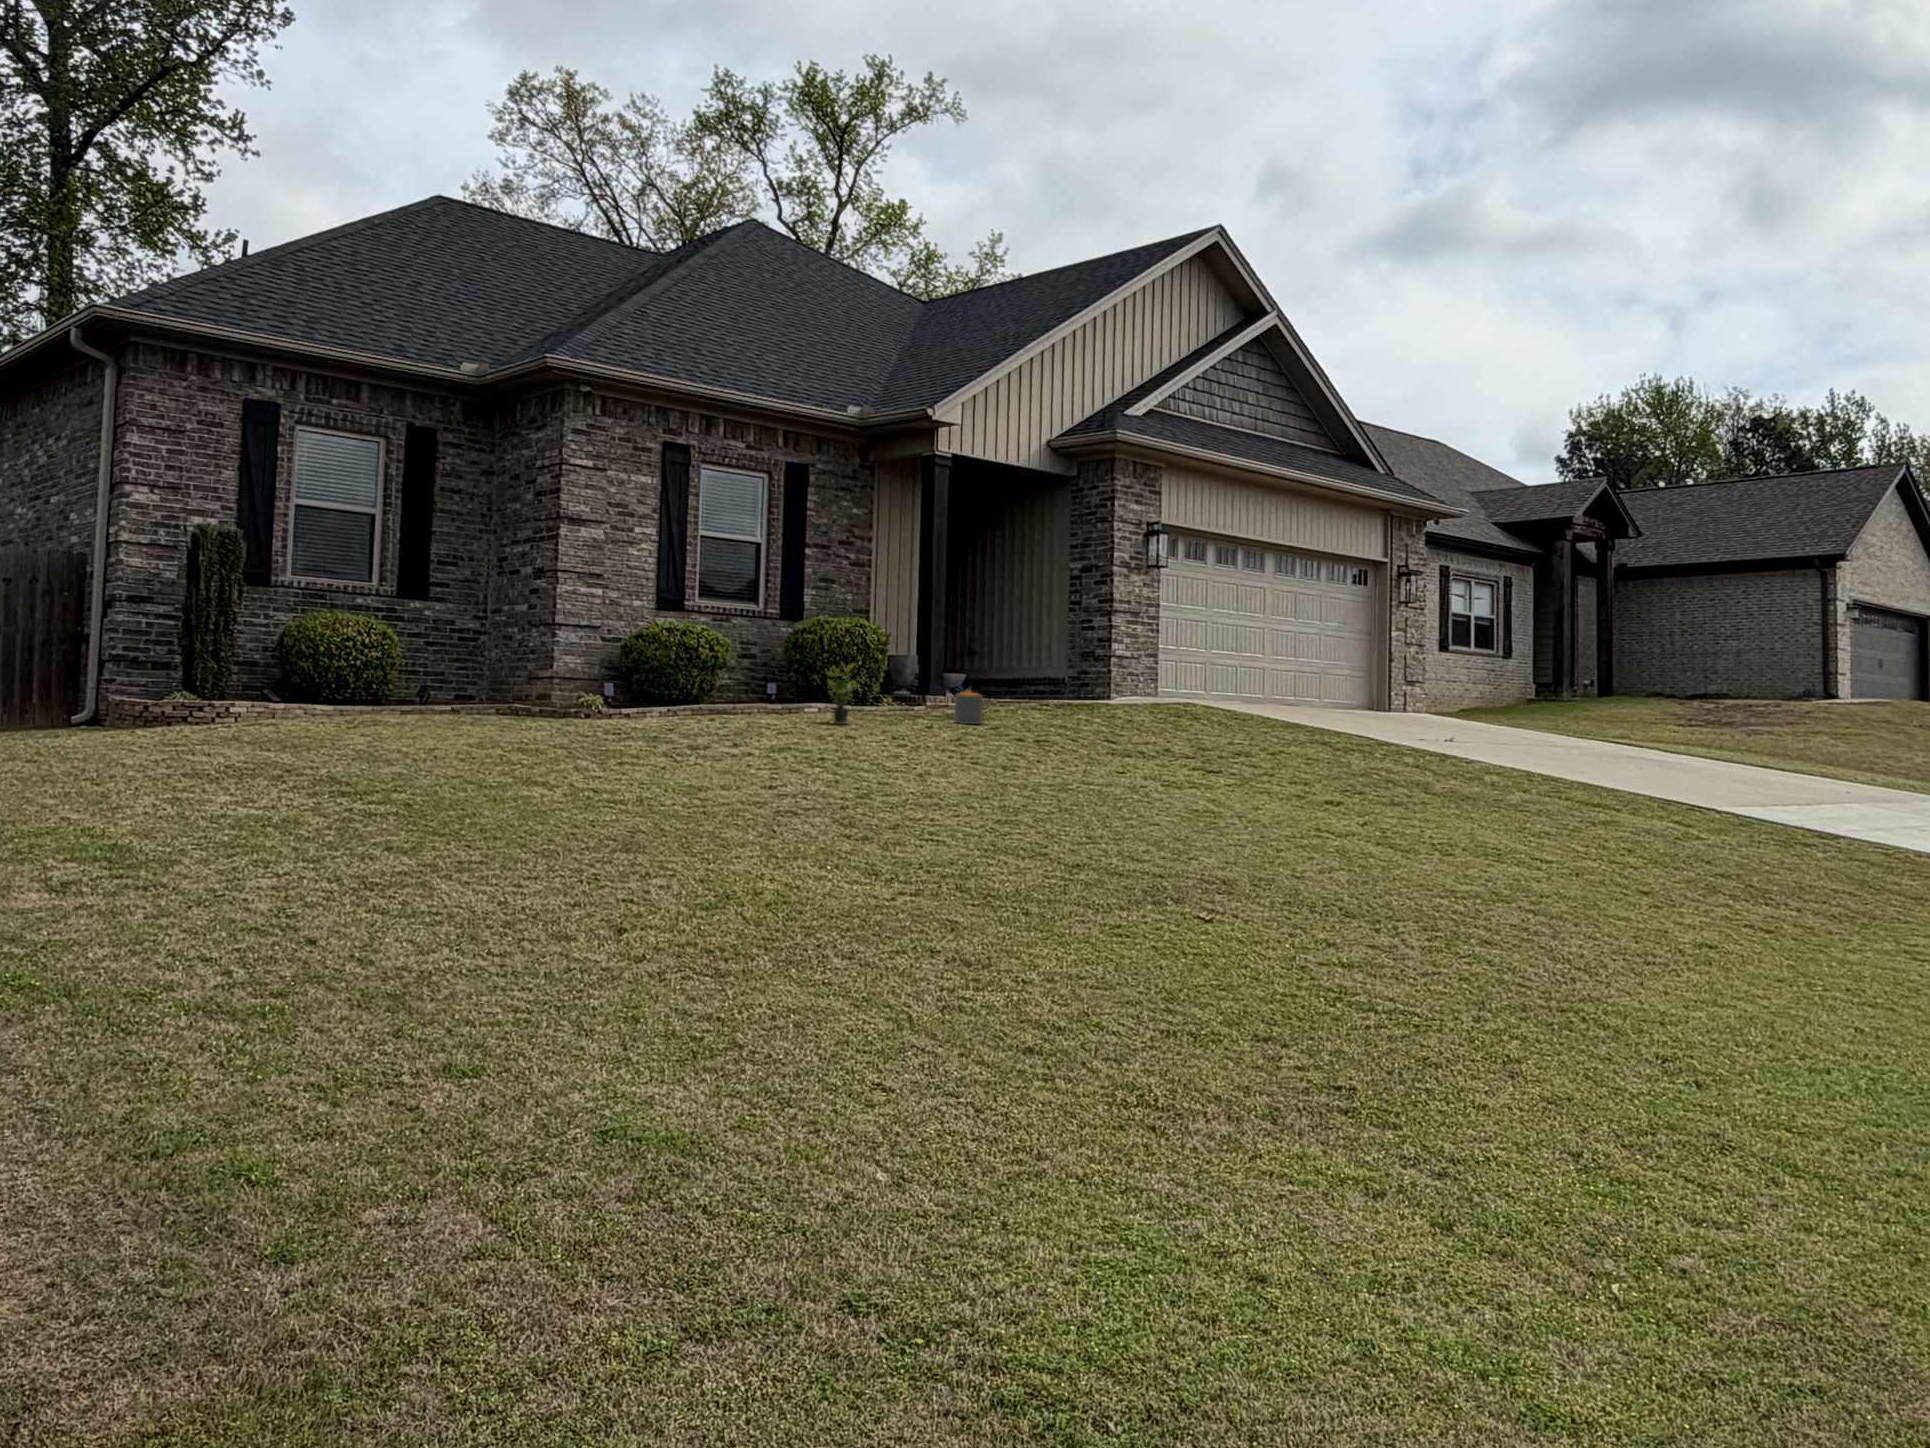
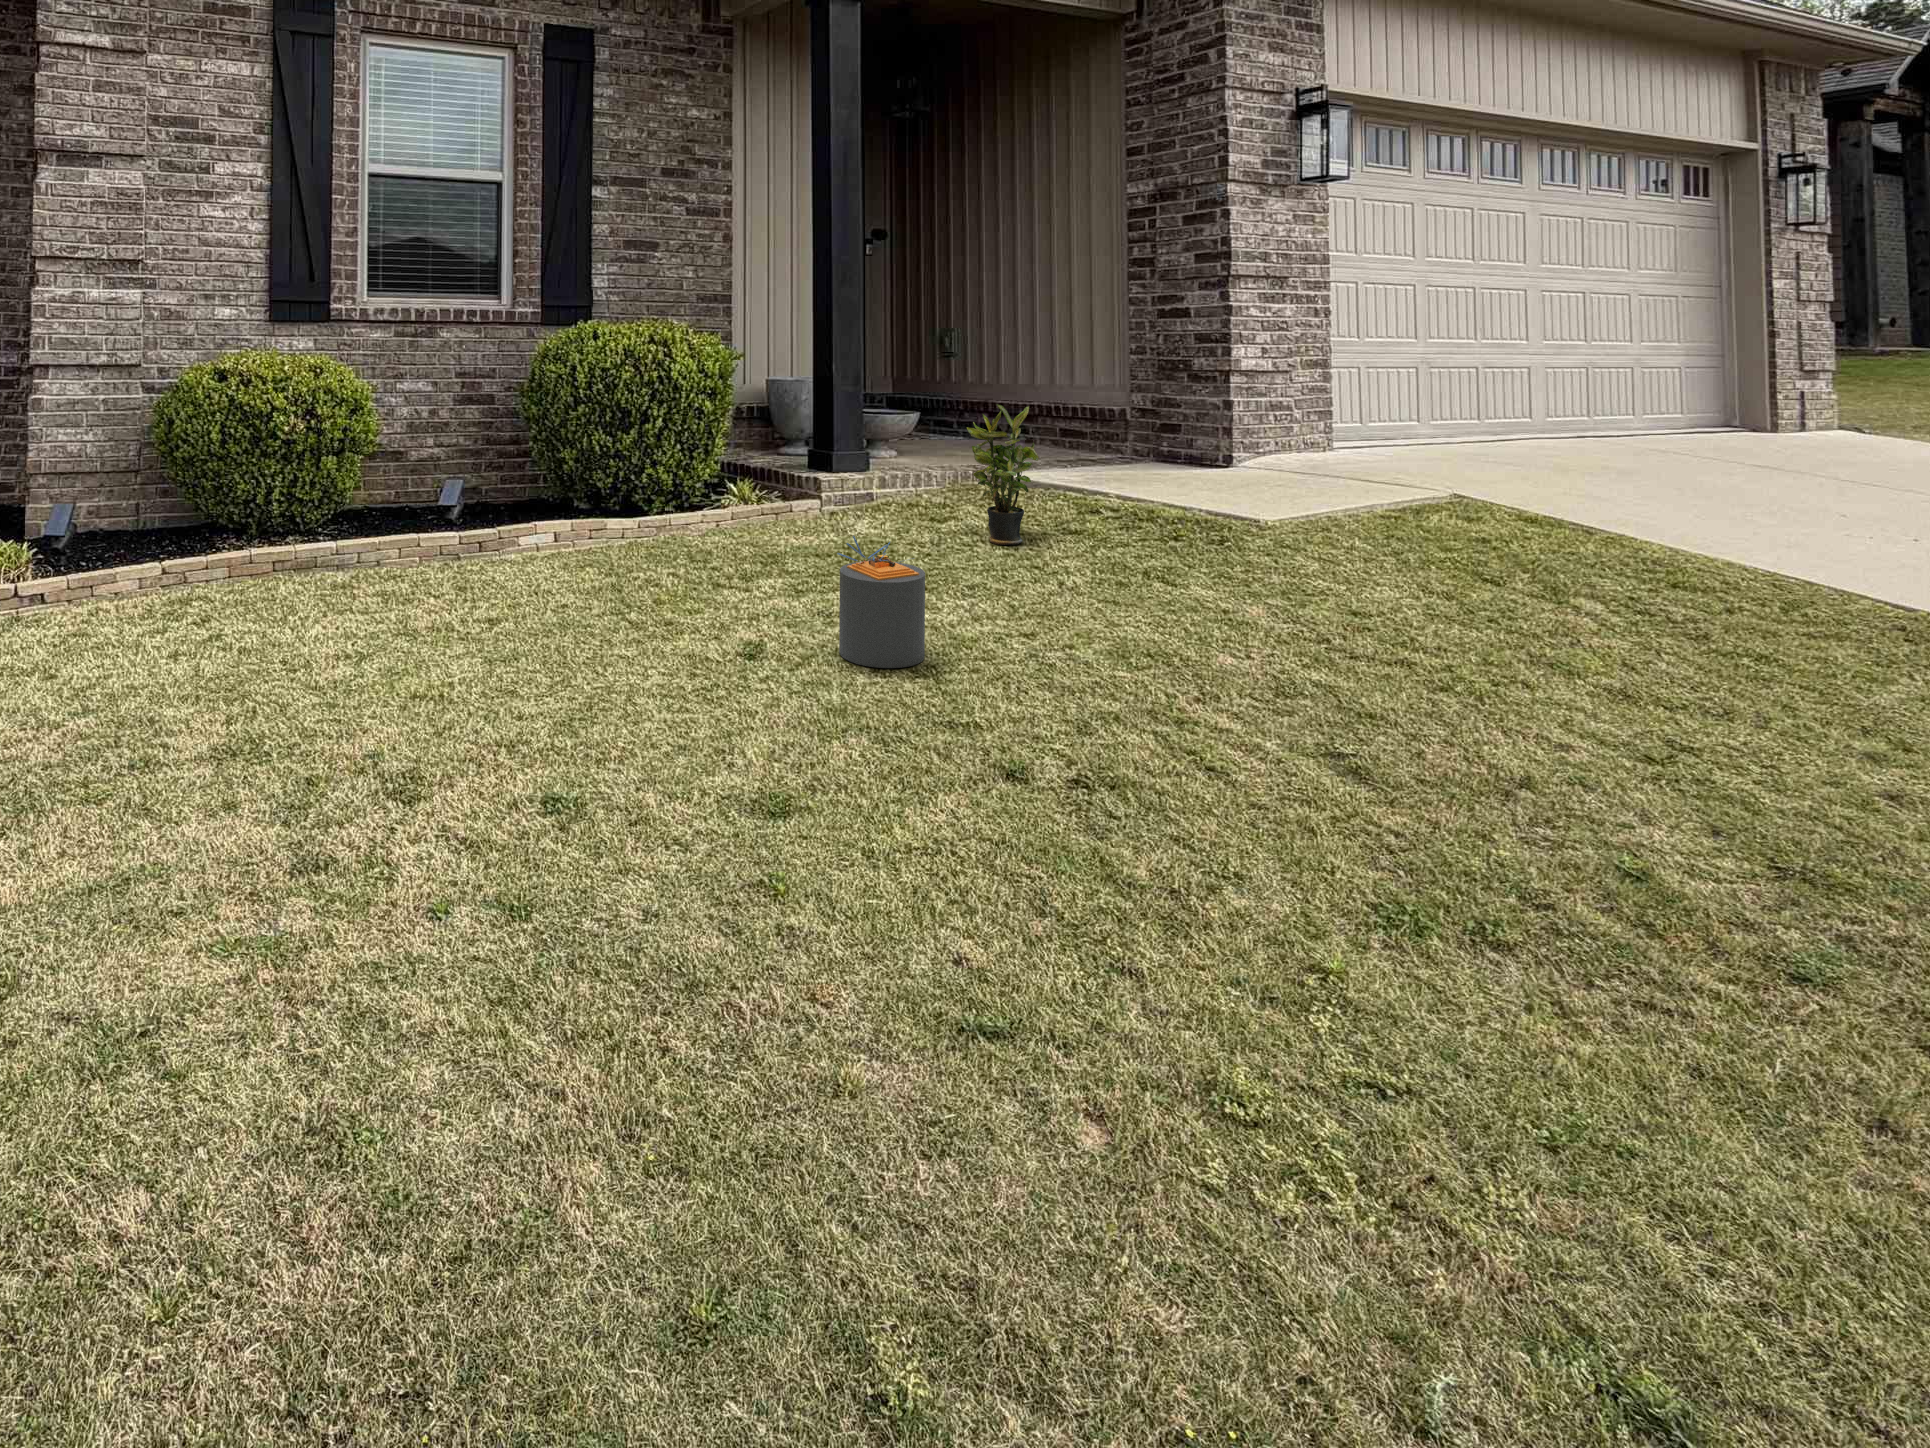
potted plant: present [827,664,857,724] -> present [967,404,1039,545]

